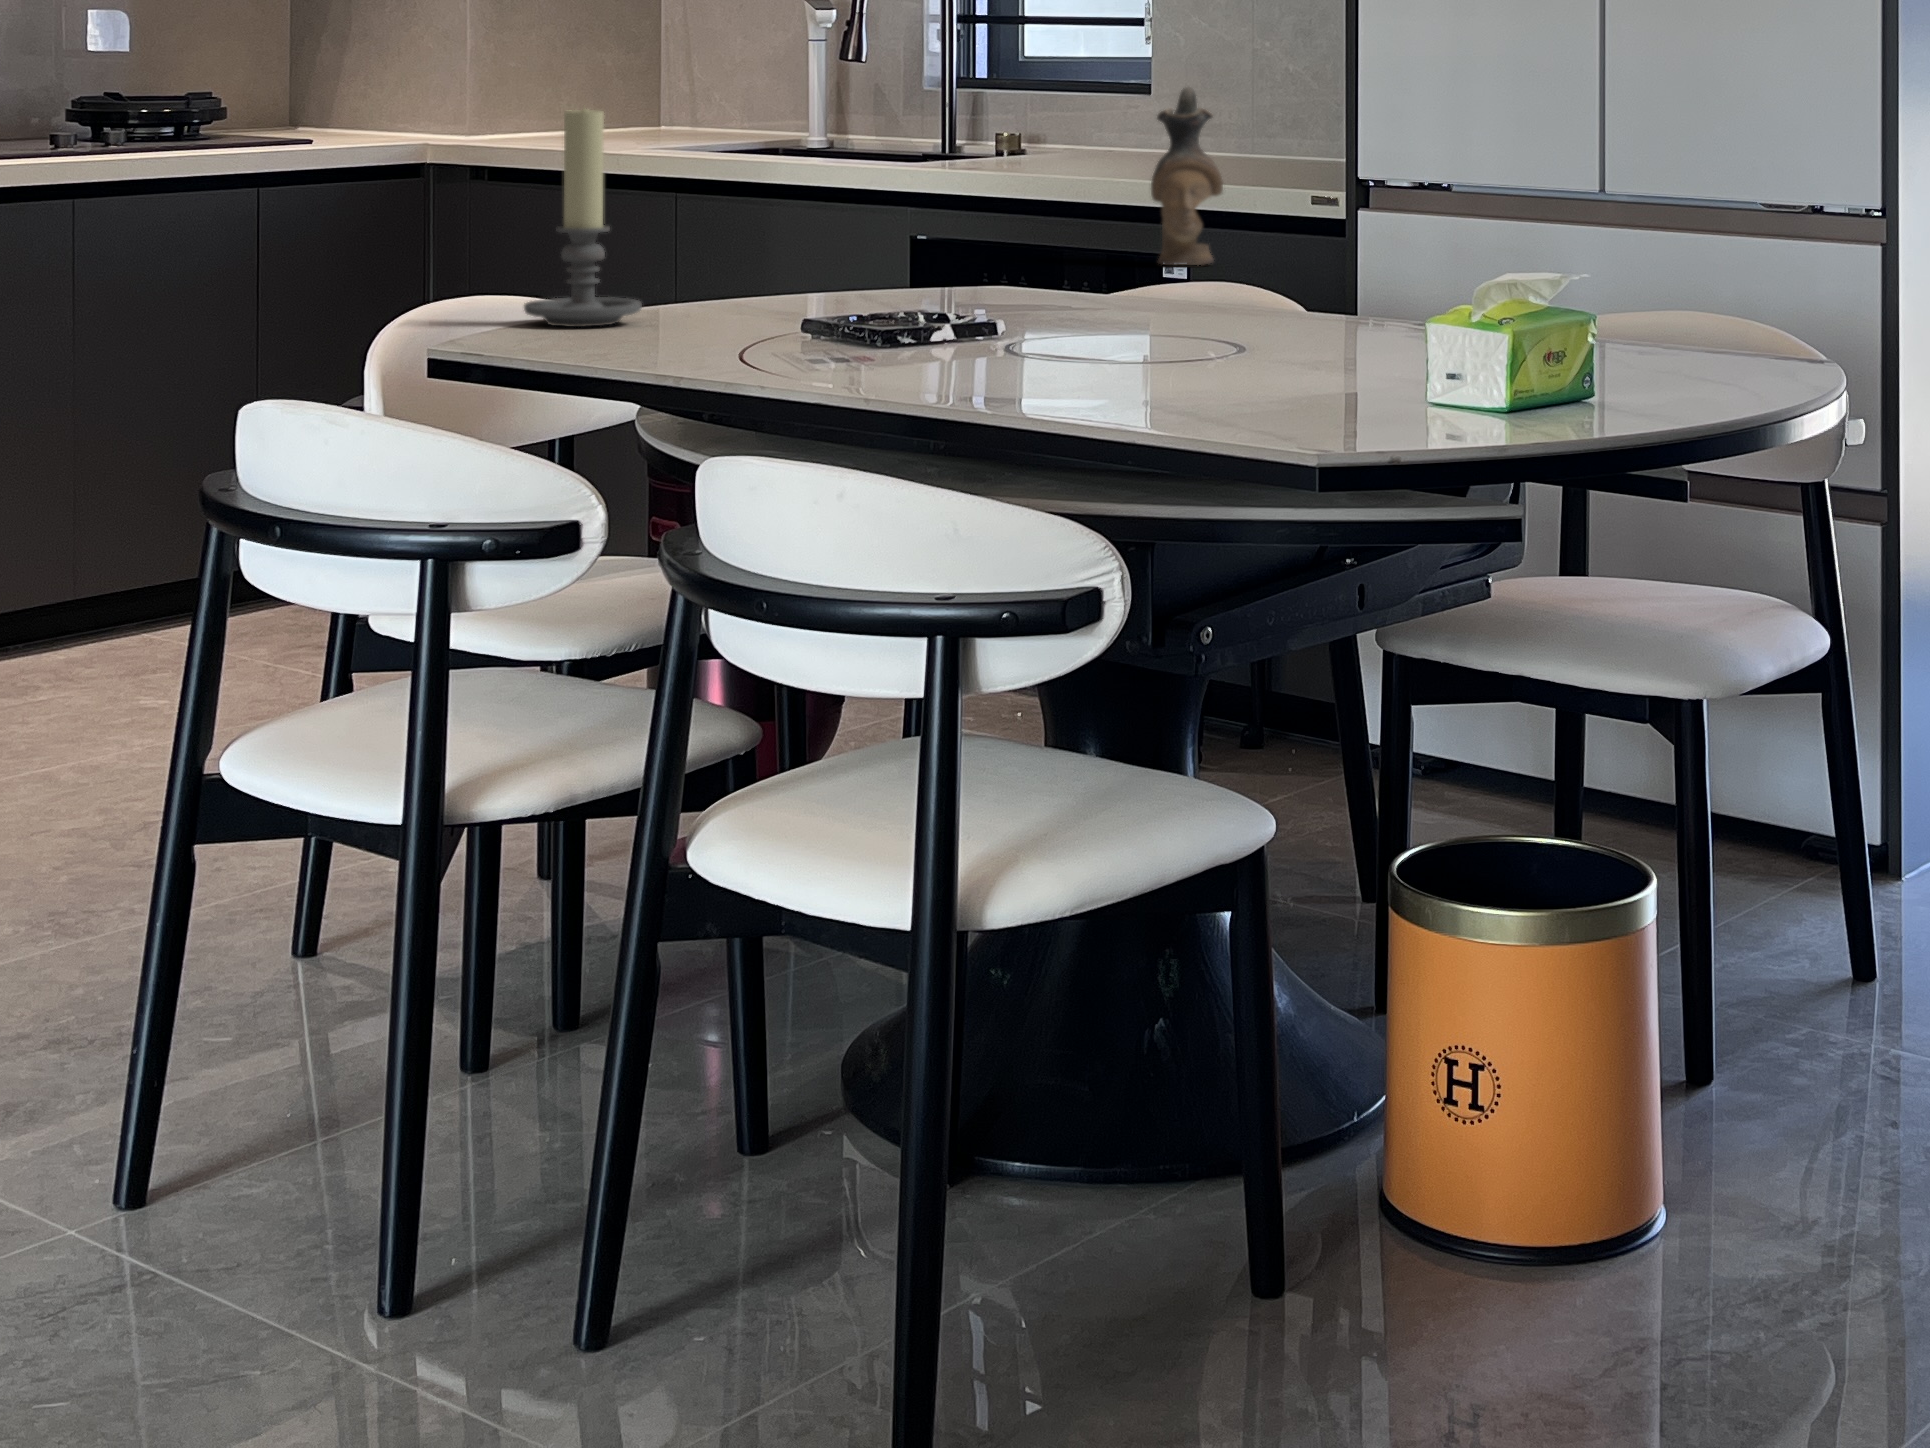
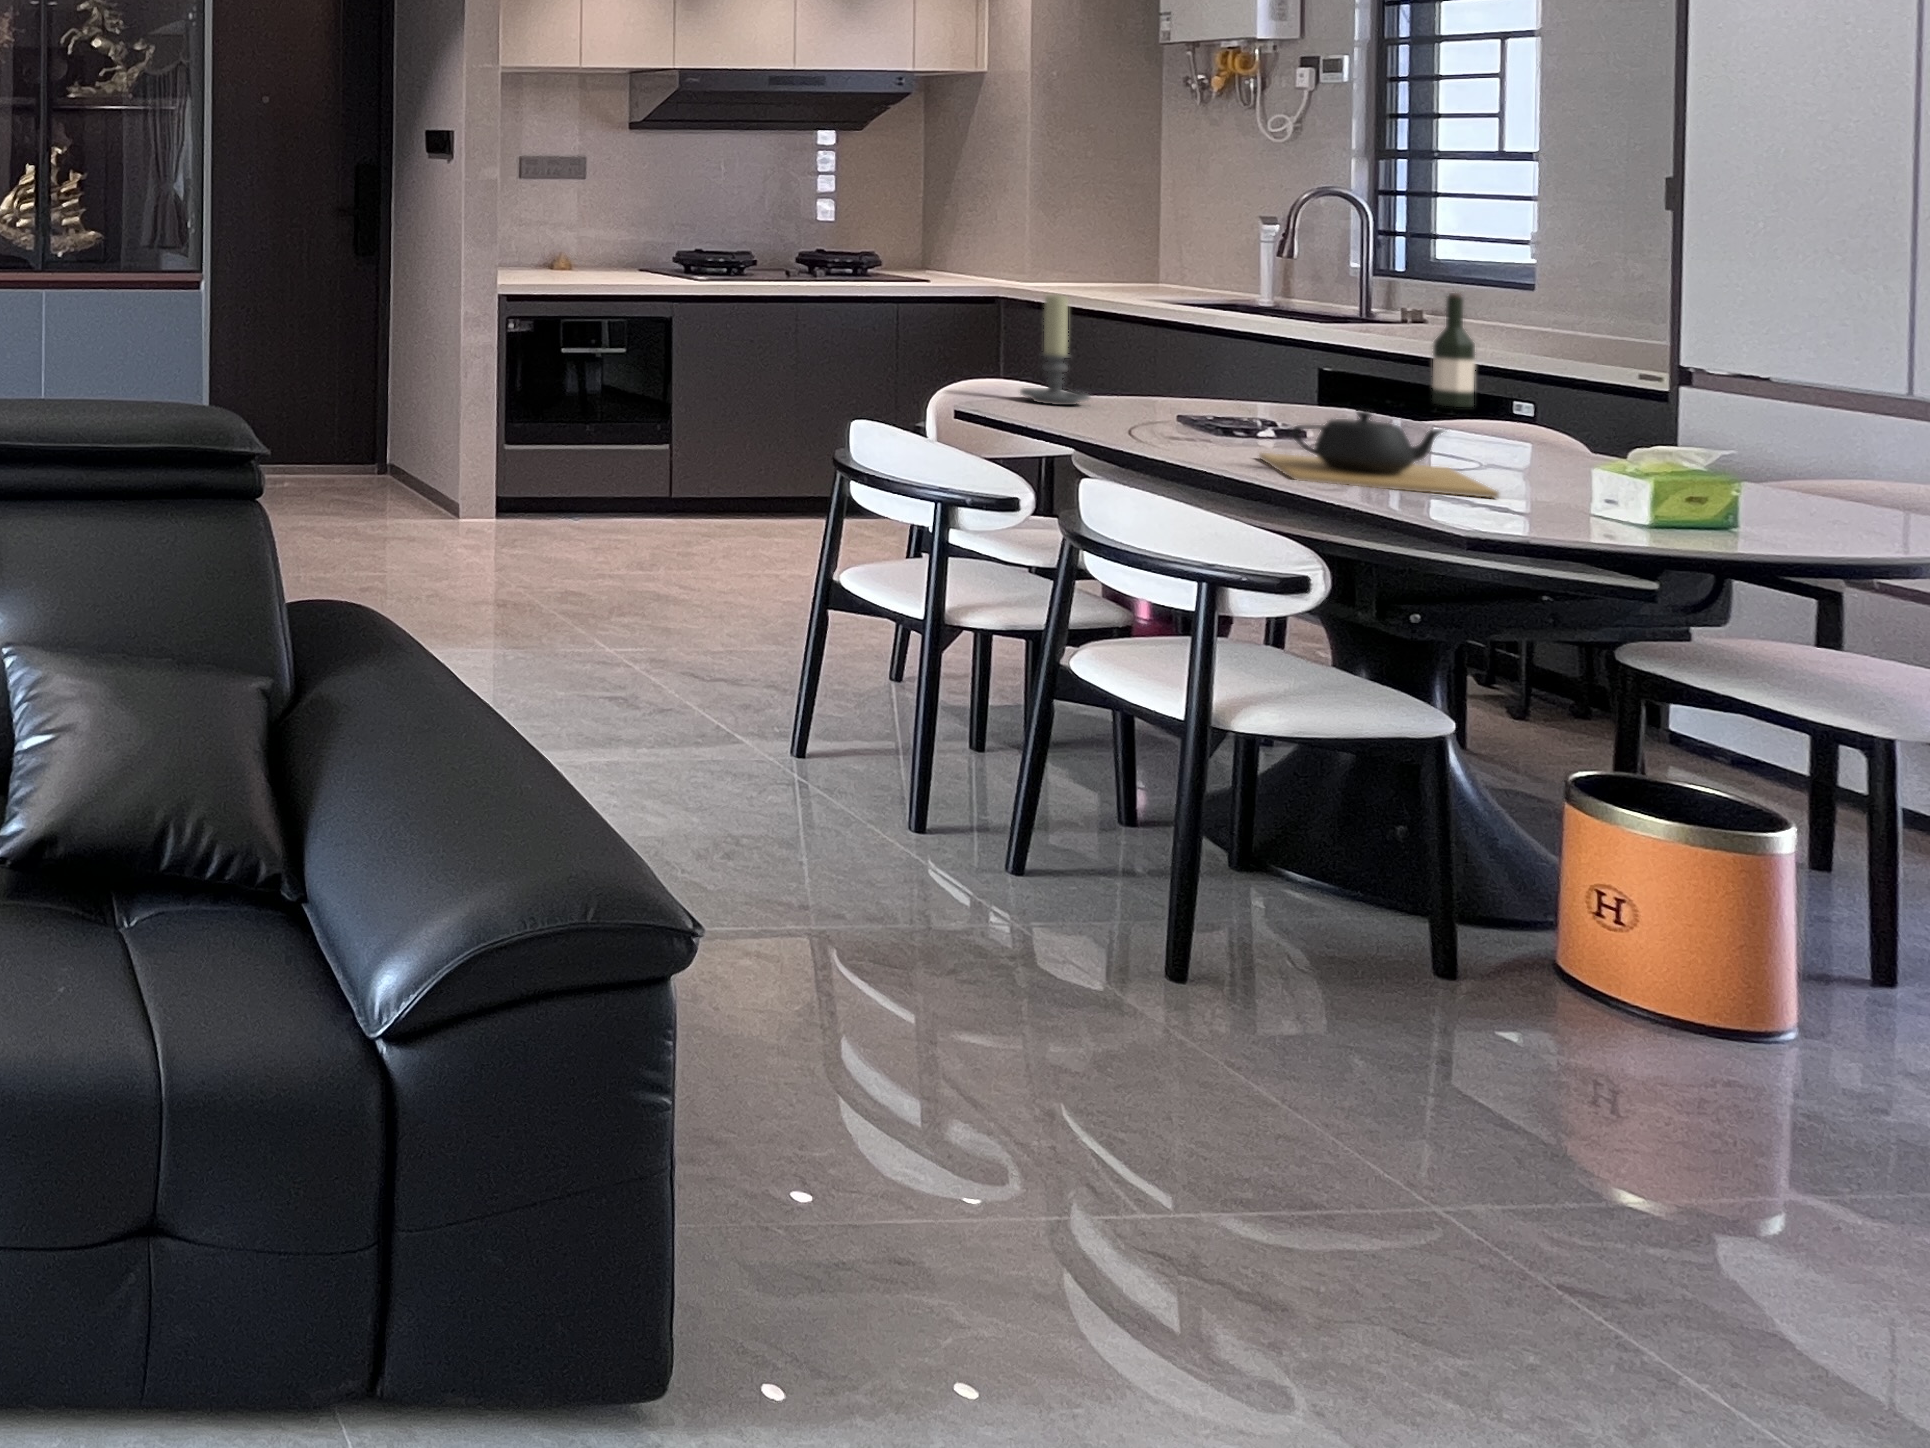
ceramic pitcher: present [1151,87,1223,265] -> none [1502,295,1566,408]
wine bottle: none [1076,88,1125,273] -> present [1432,293,1475,407]
teapot: none [945,265,1295,408] -> present [1260,411,1499,498]

